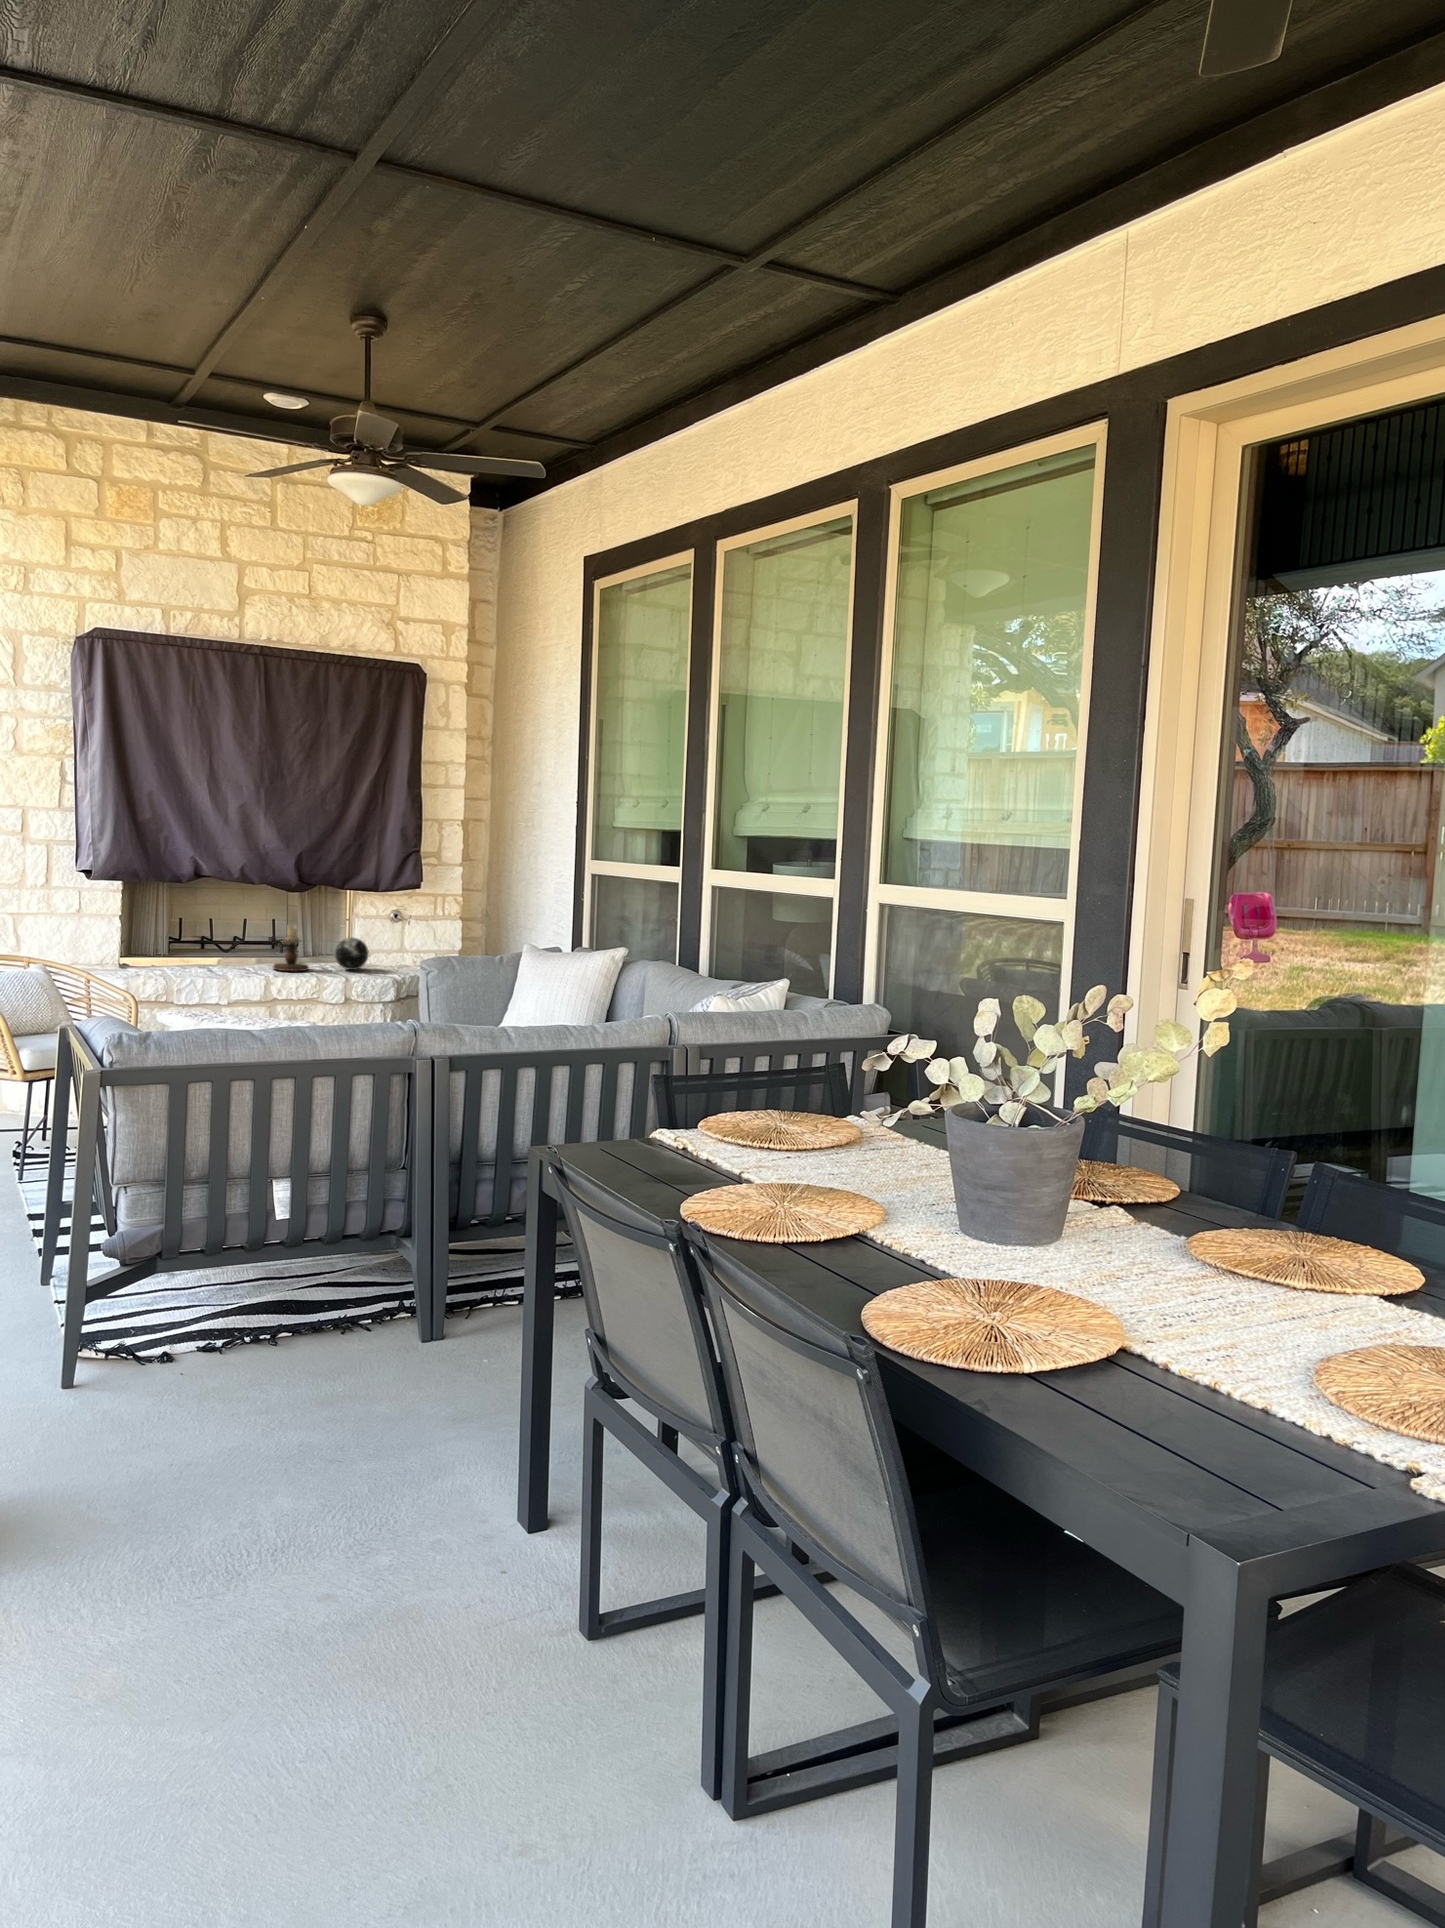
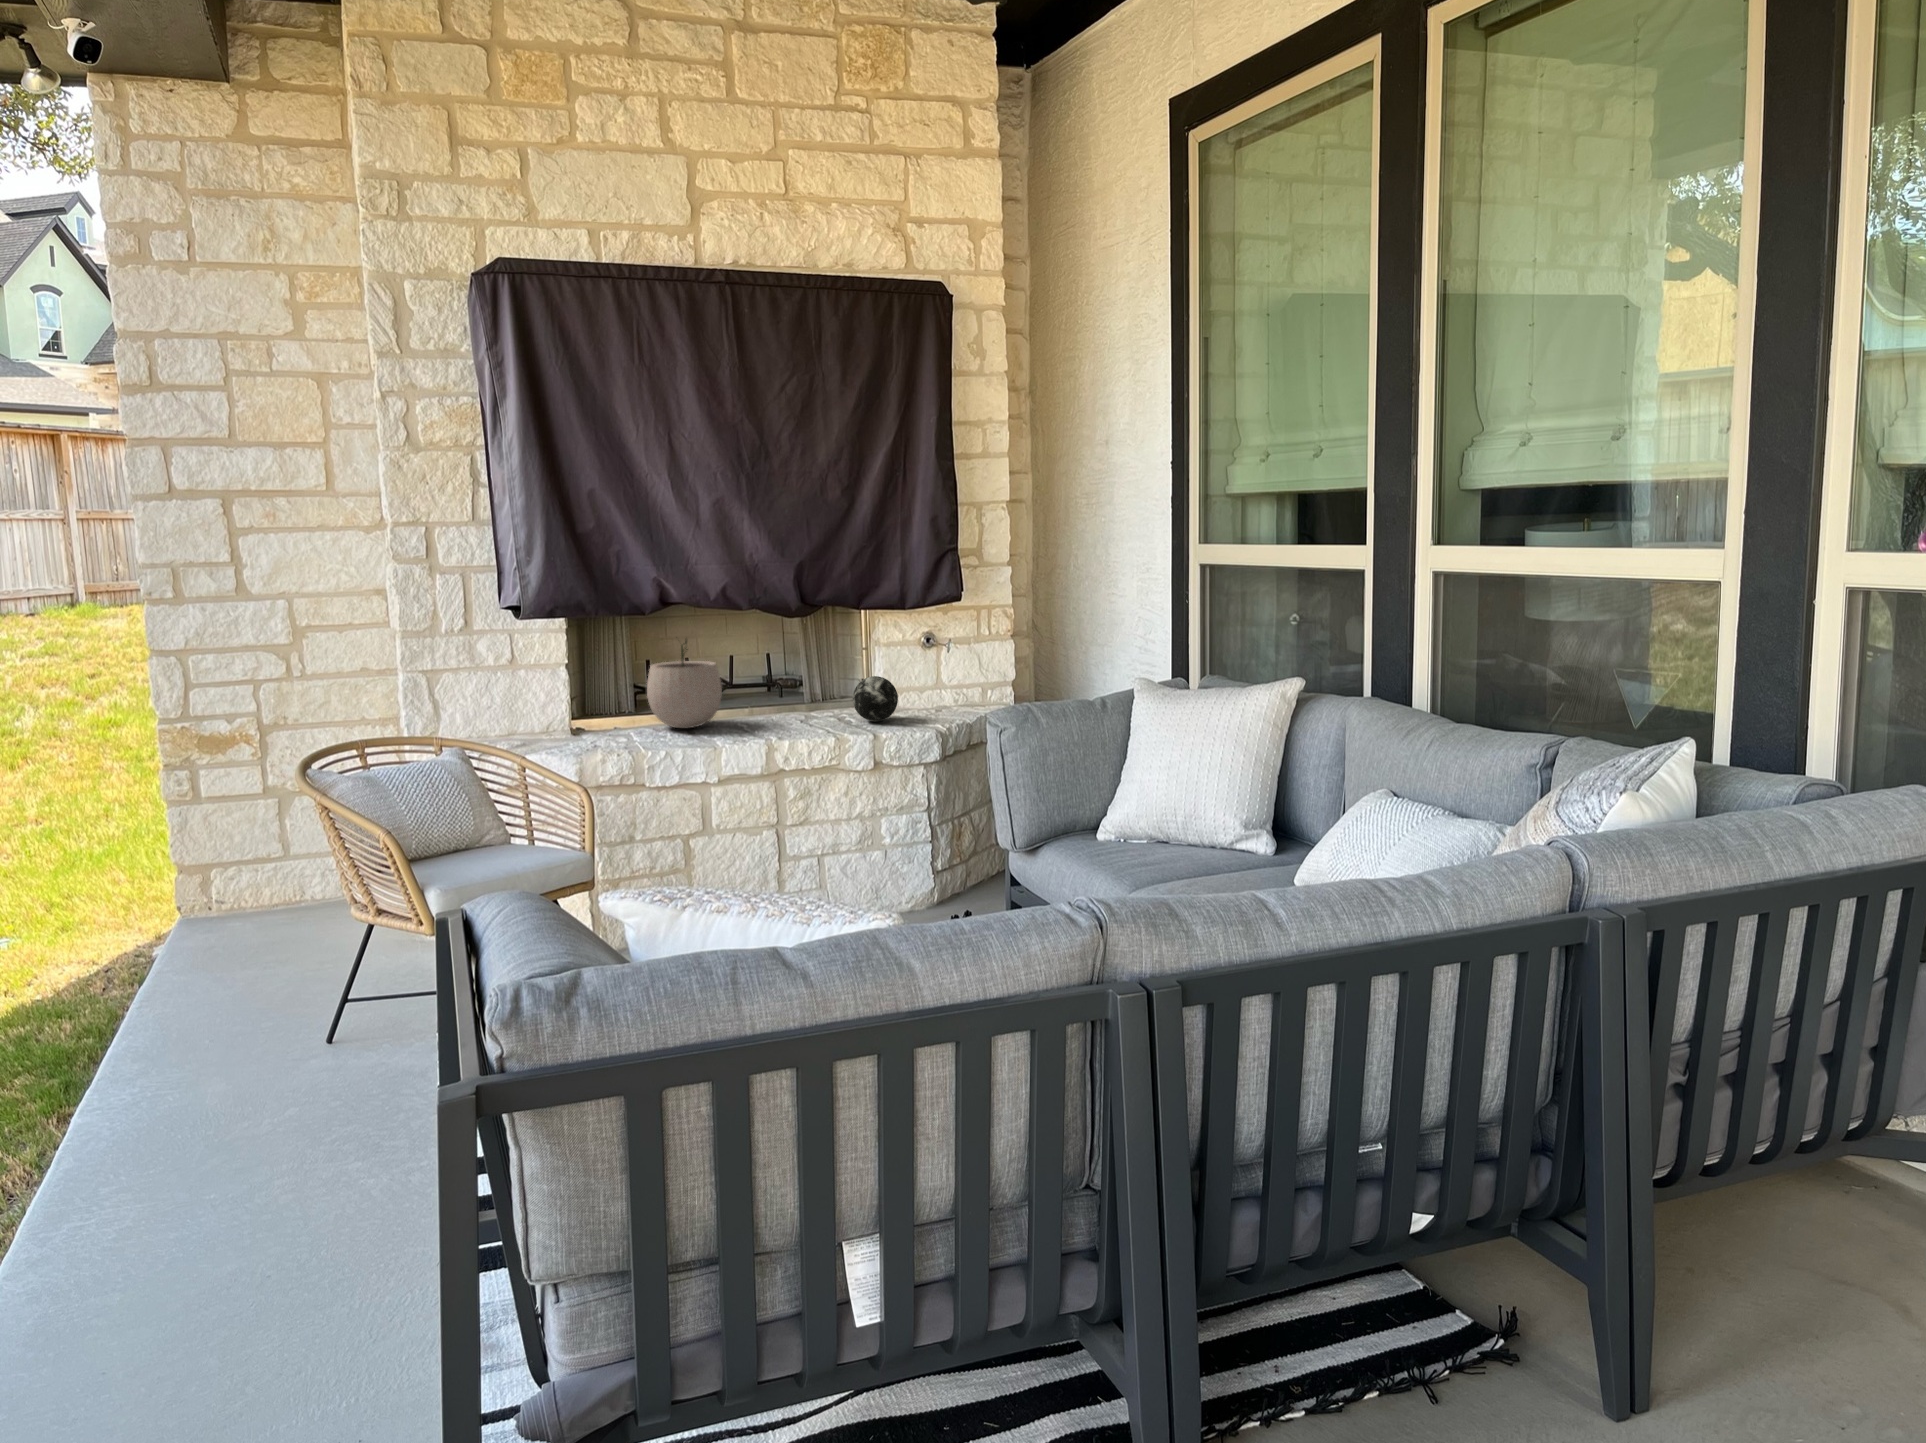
plant pot: none [180,899,237,966] -> present [647,640,722,728]
candlestick: present [273,926,309,971] -> none [772,665,819,729]

